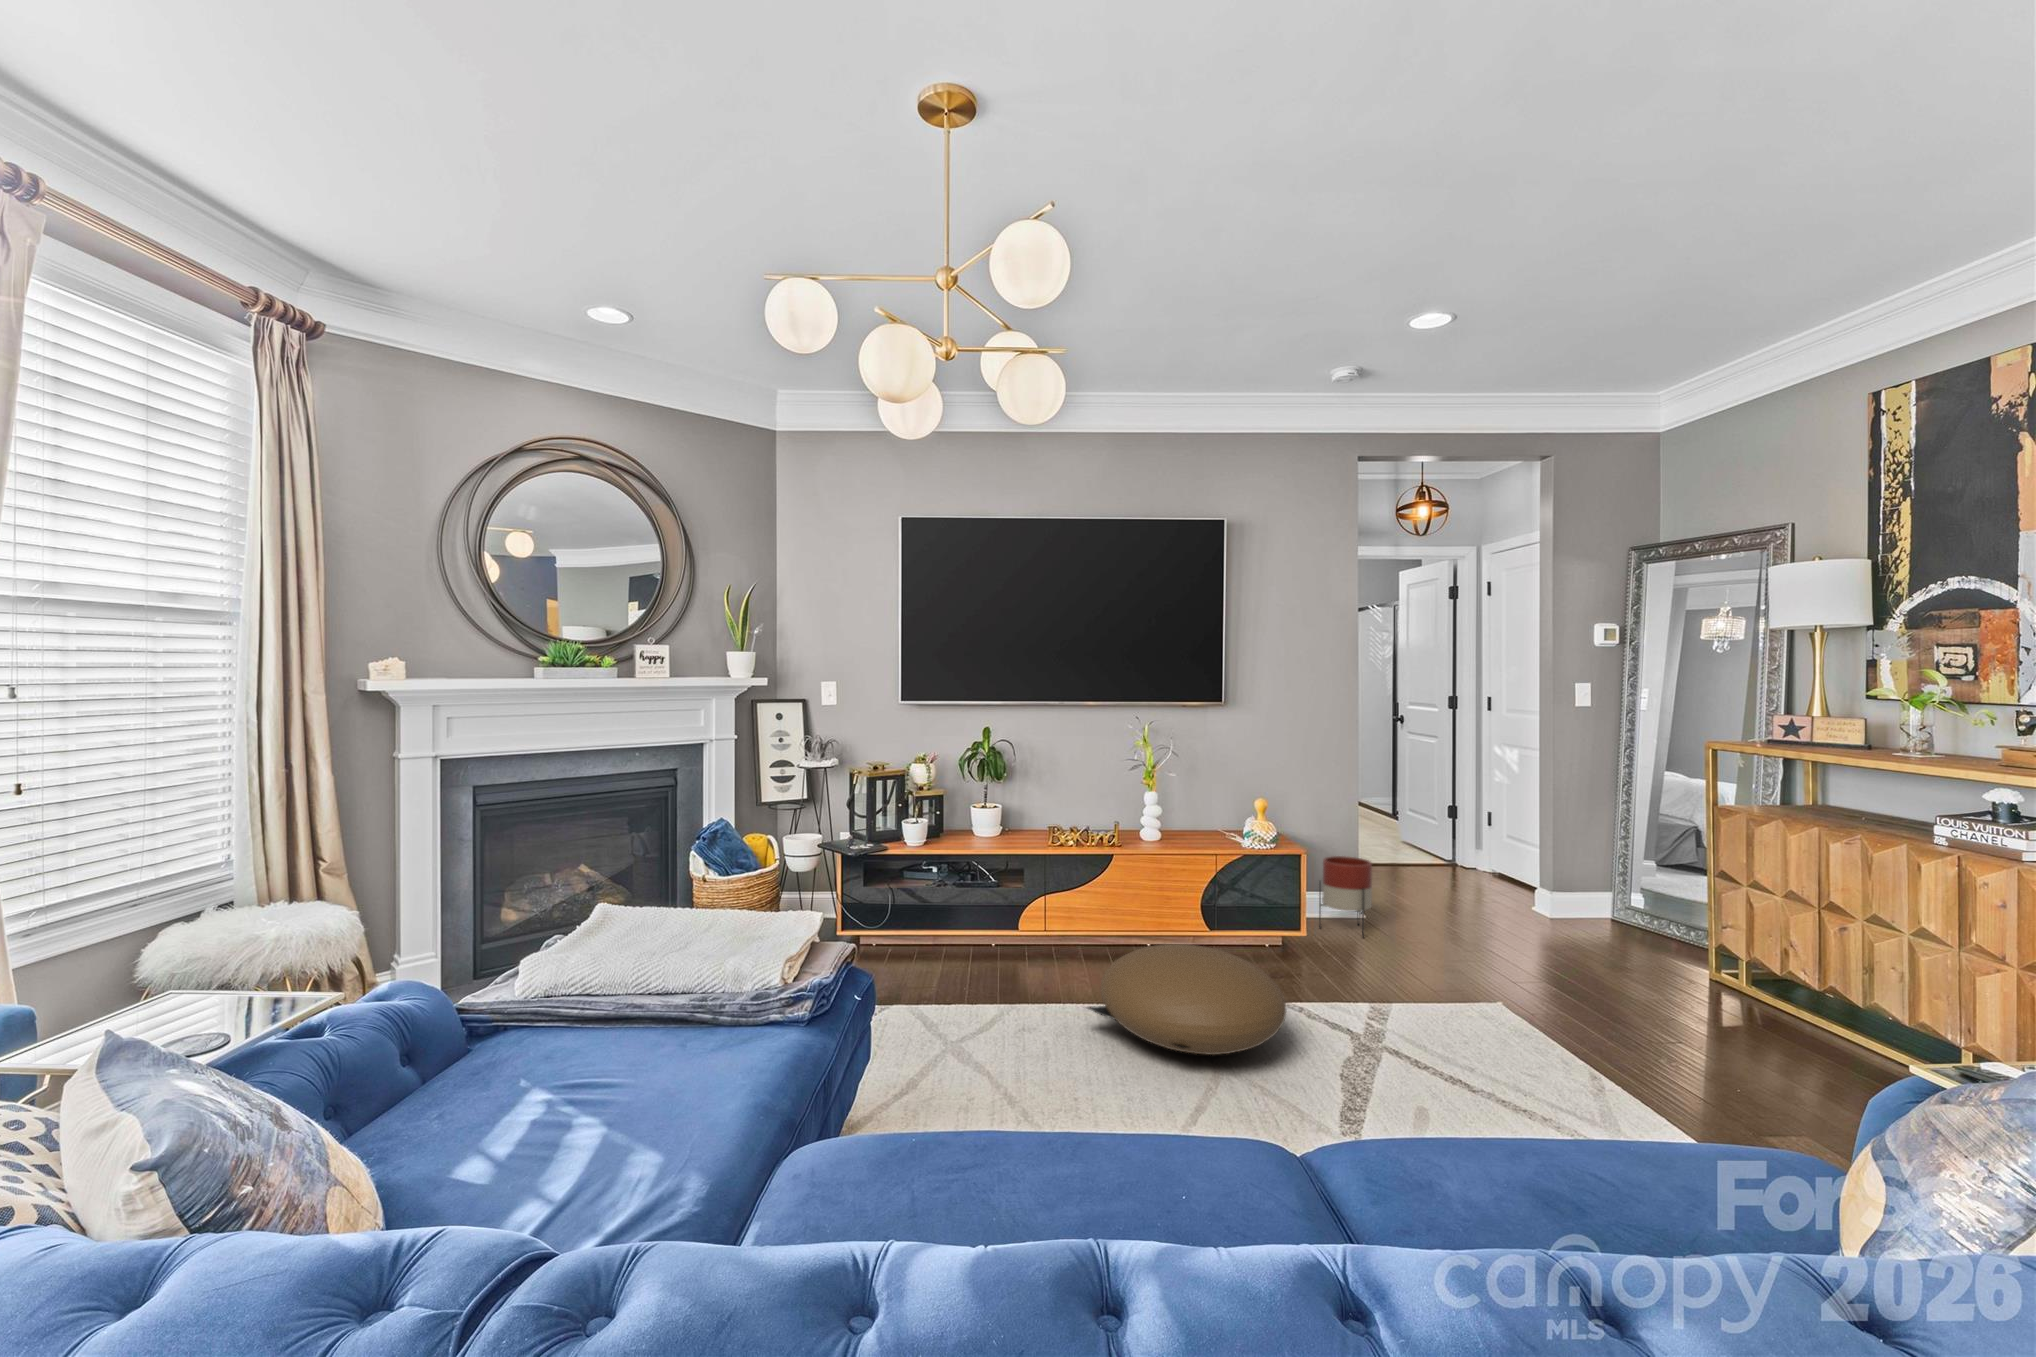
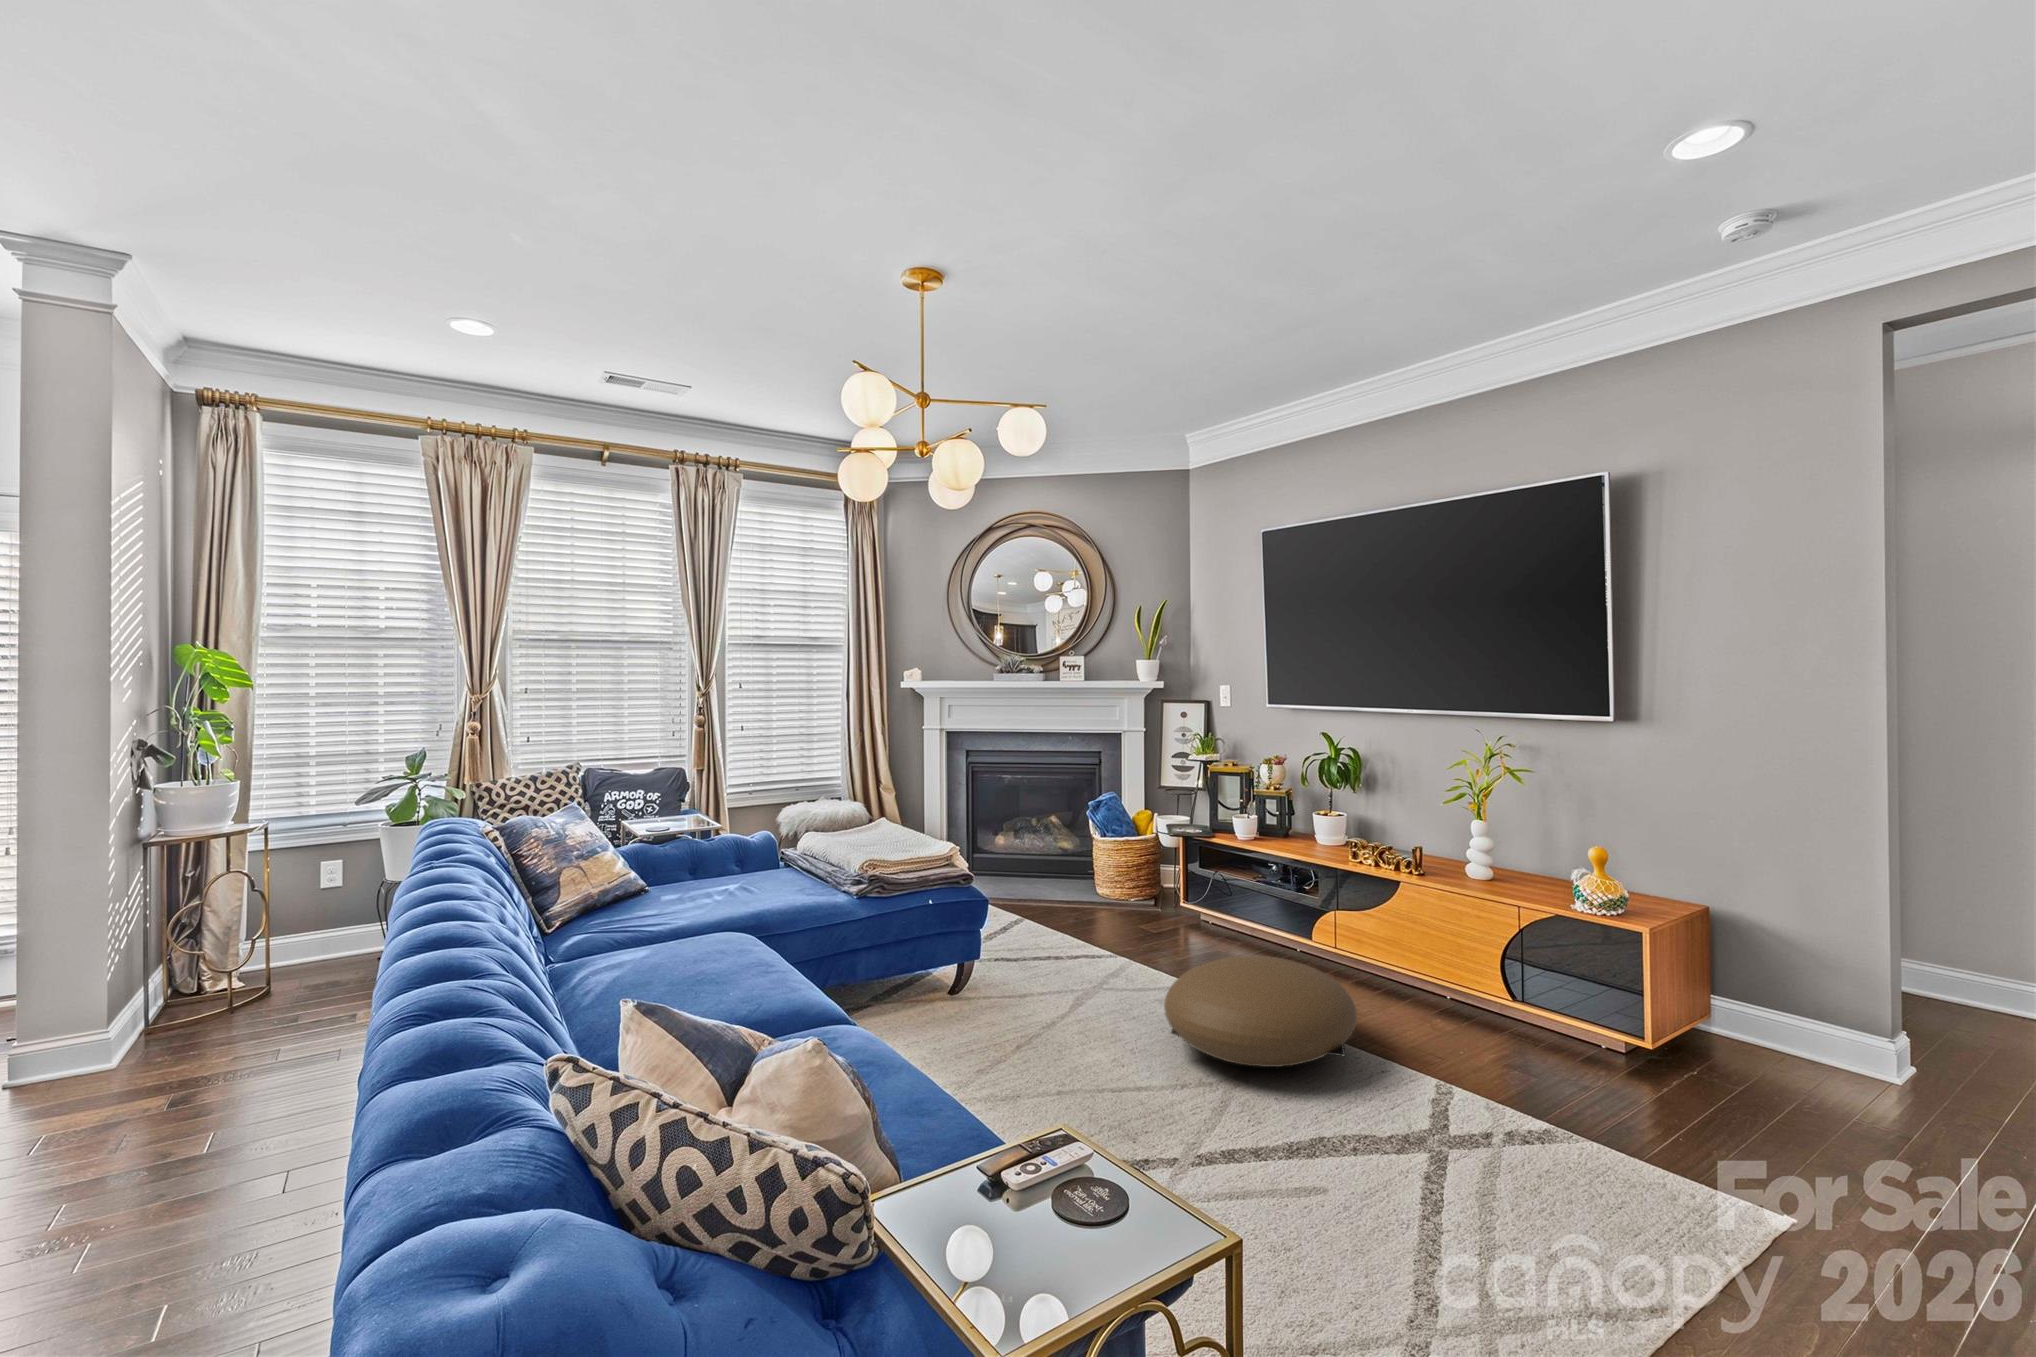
planter: present [1319,856,1372,937] -> none [1745,955,1839,1086]

